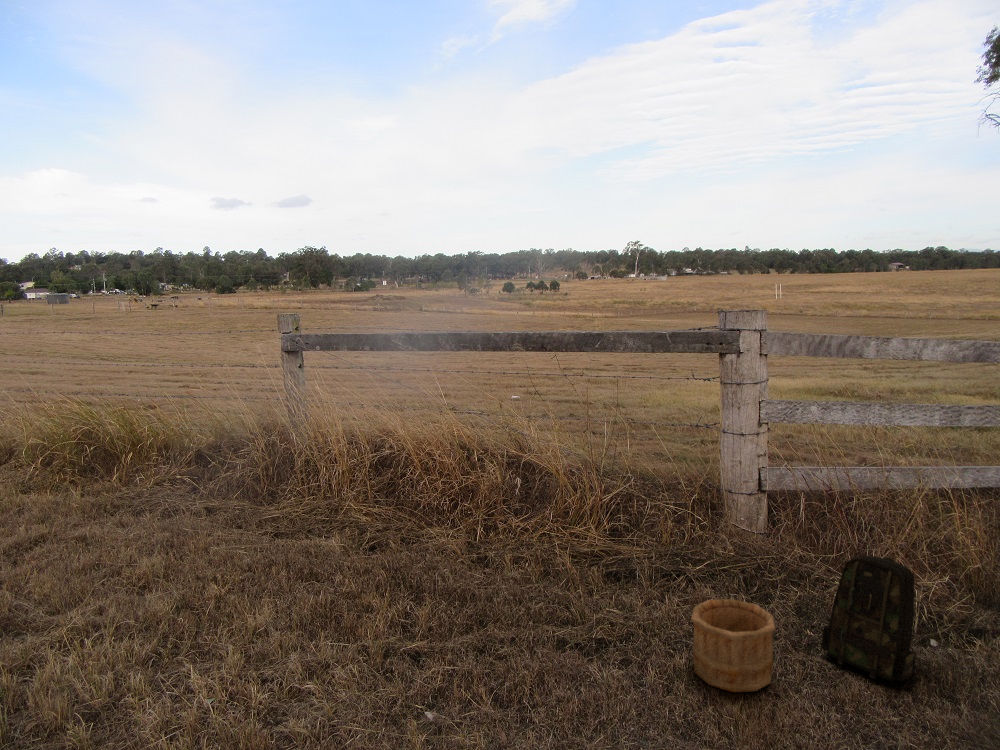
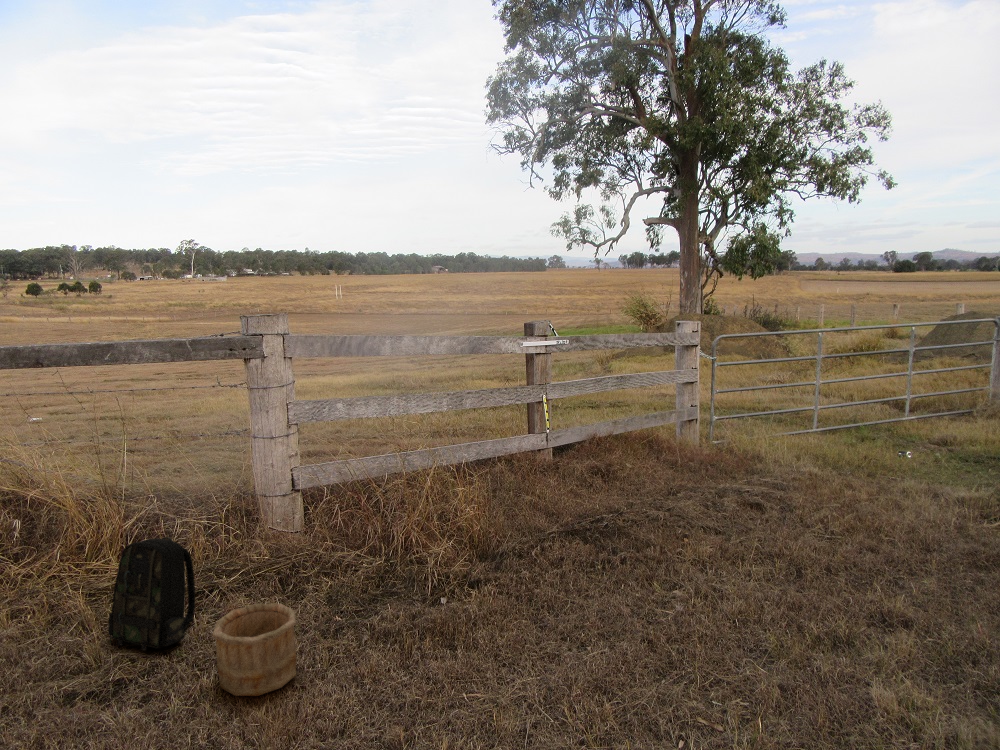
backpack: present [822,556,916,681] -> present [108,537,195,651]

